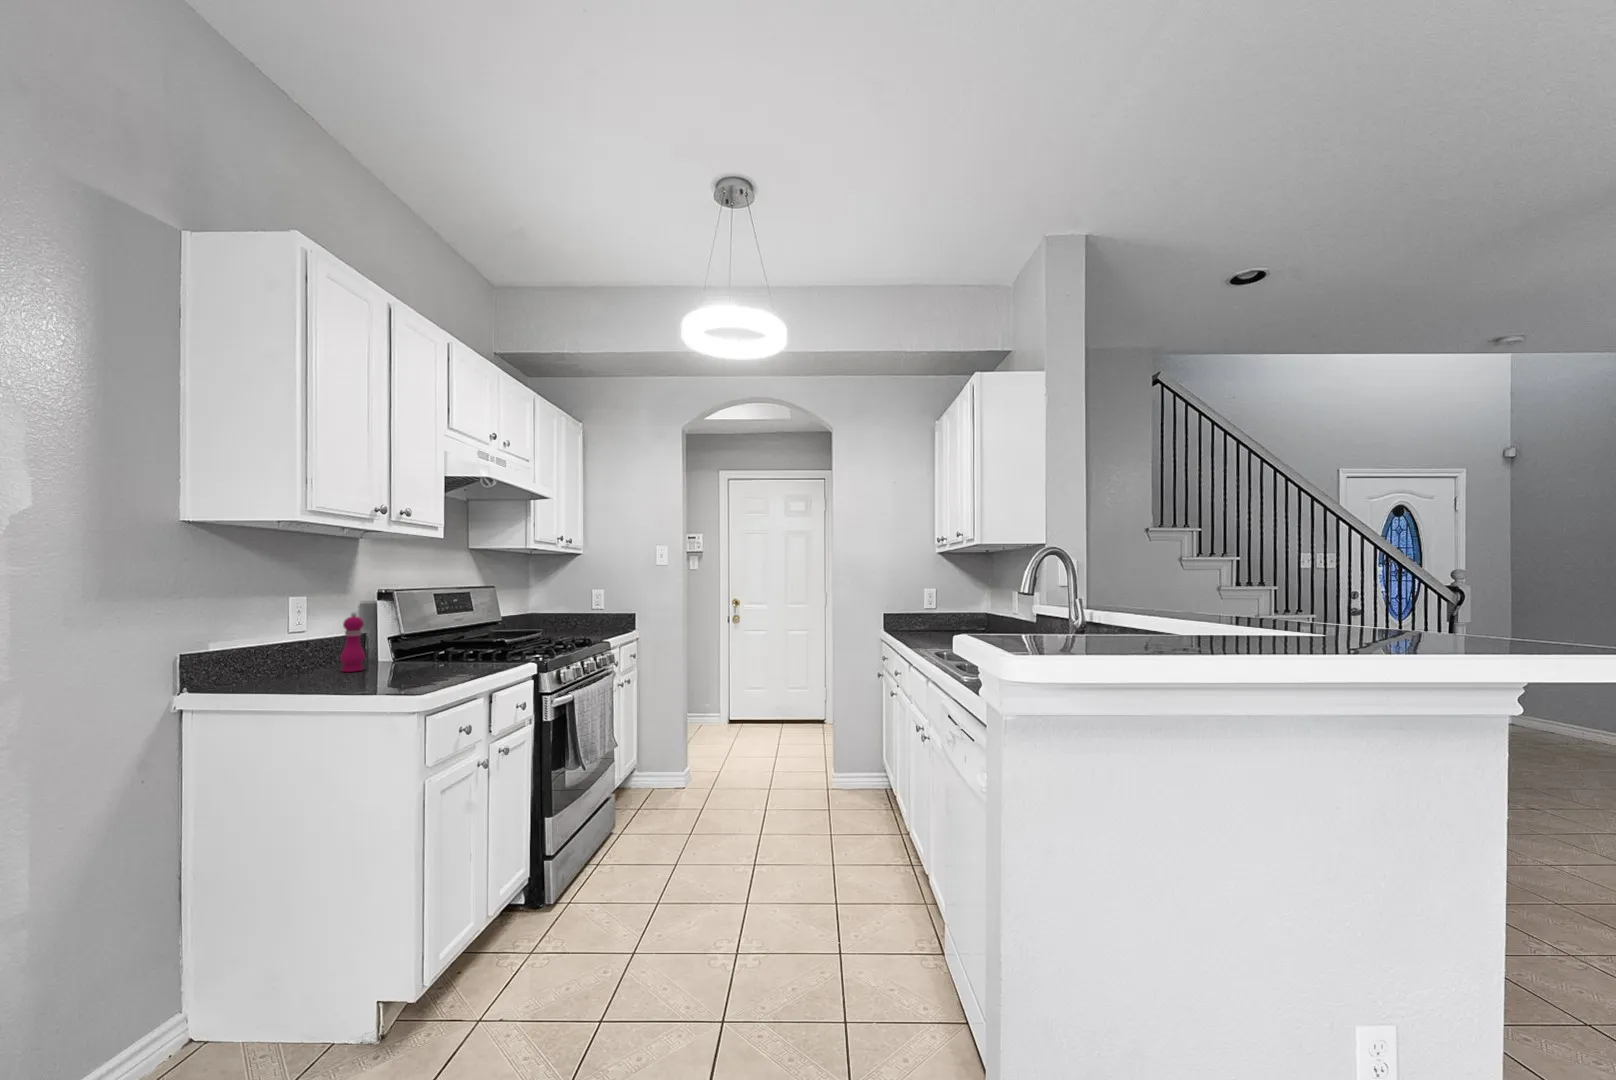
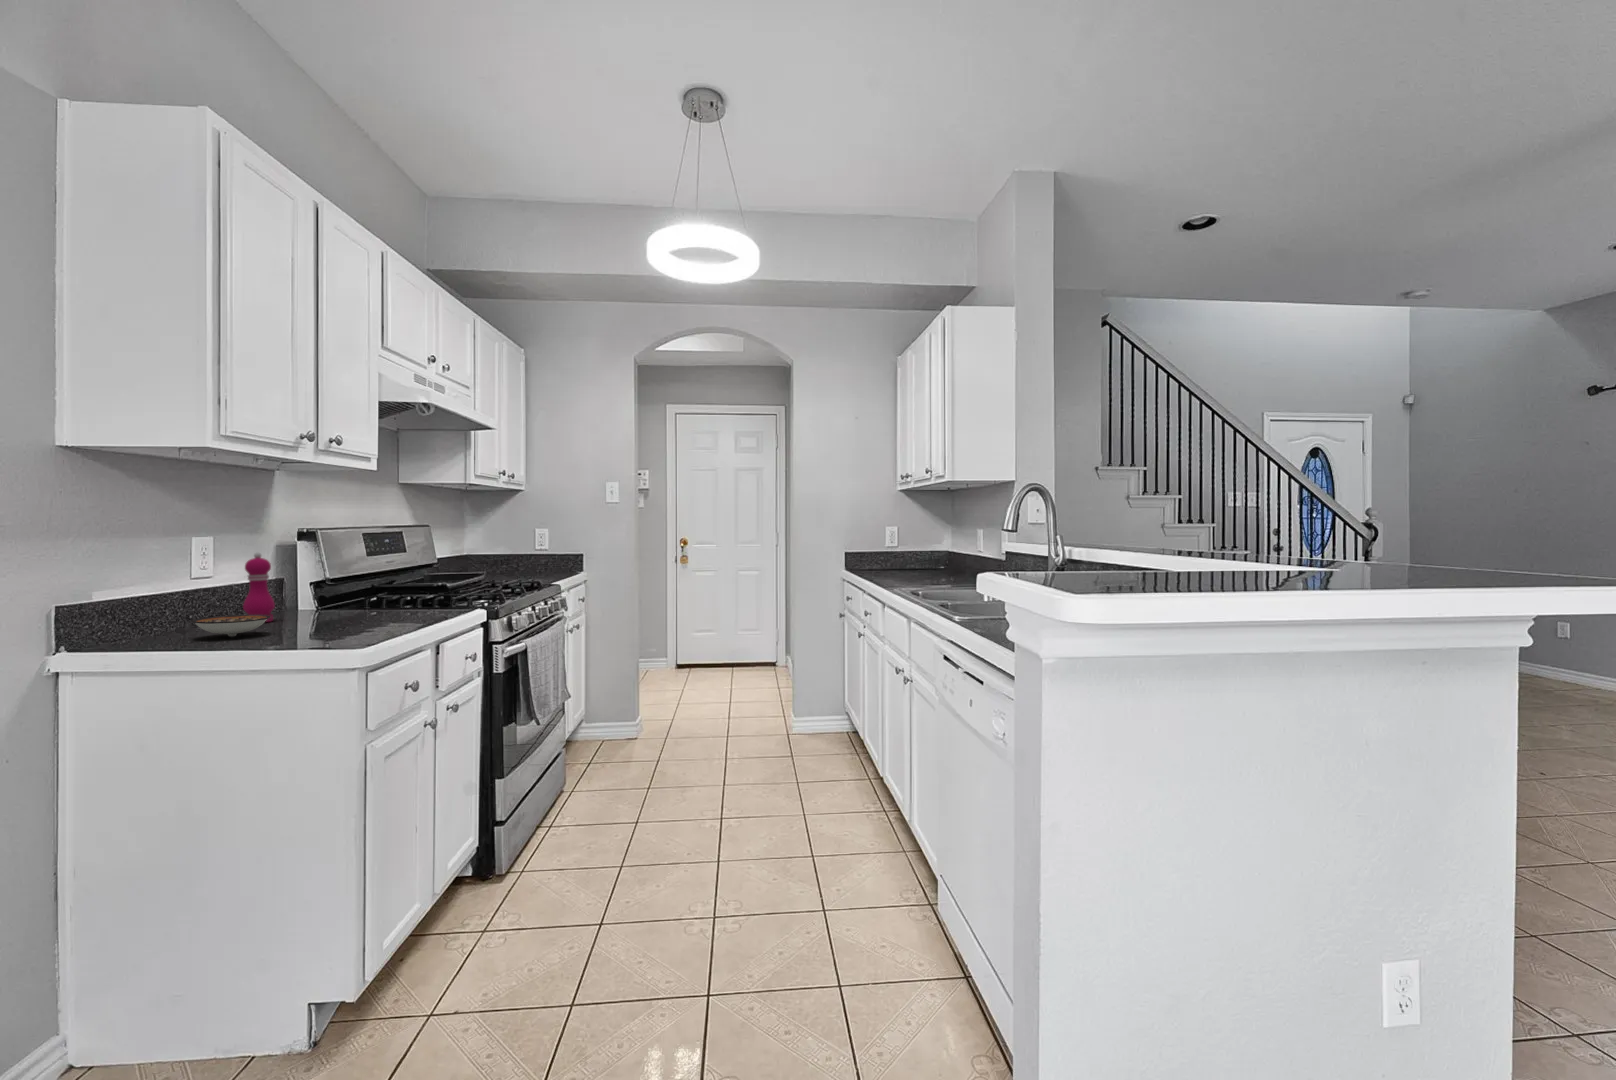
ceramic bowl: none [300,665,362,683] -> present [191,615,271,636]

